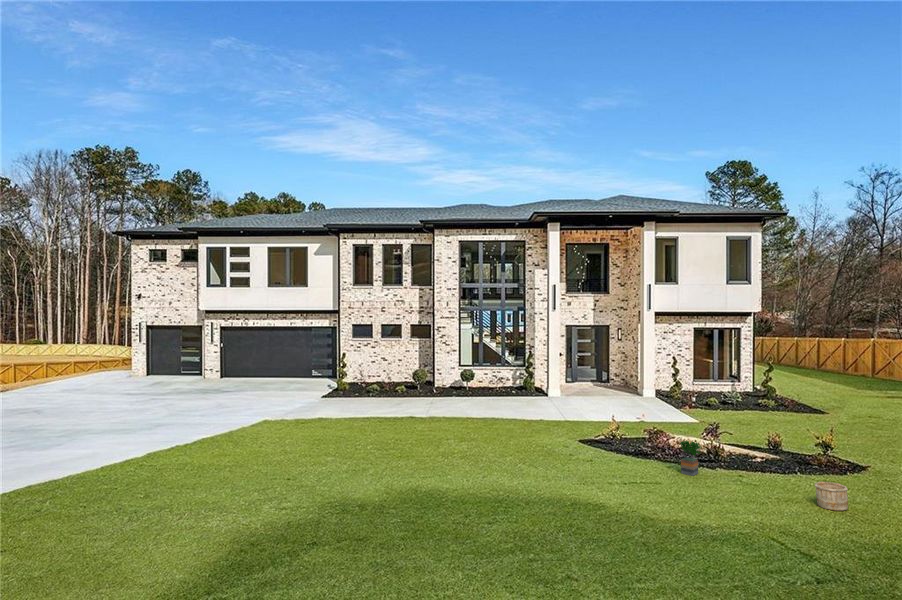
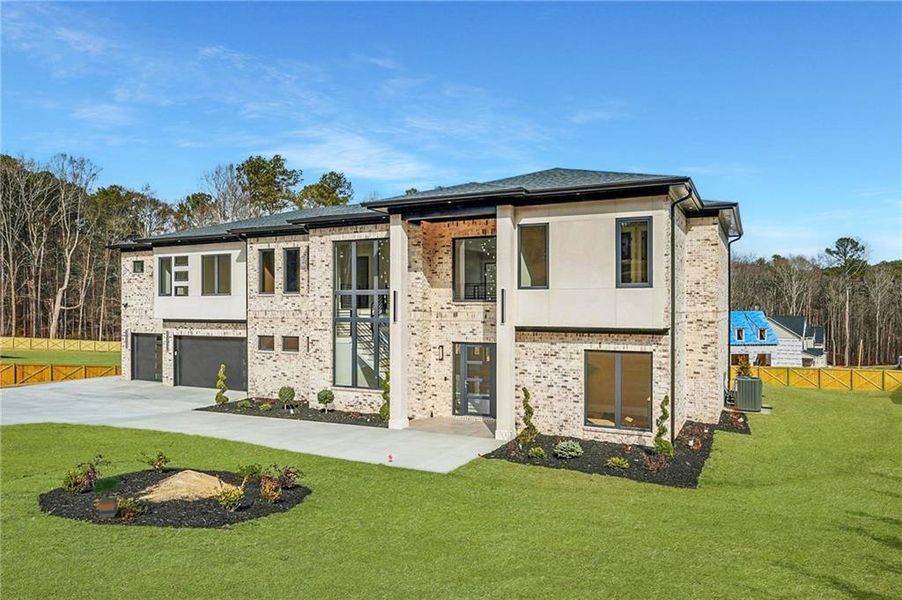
wooden bucket: present [815,482,848,511] -> none [38,536,76,571]

